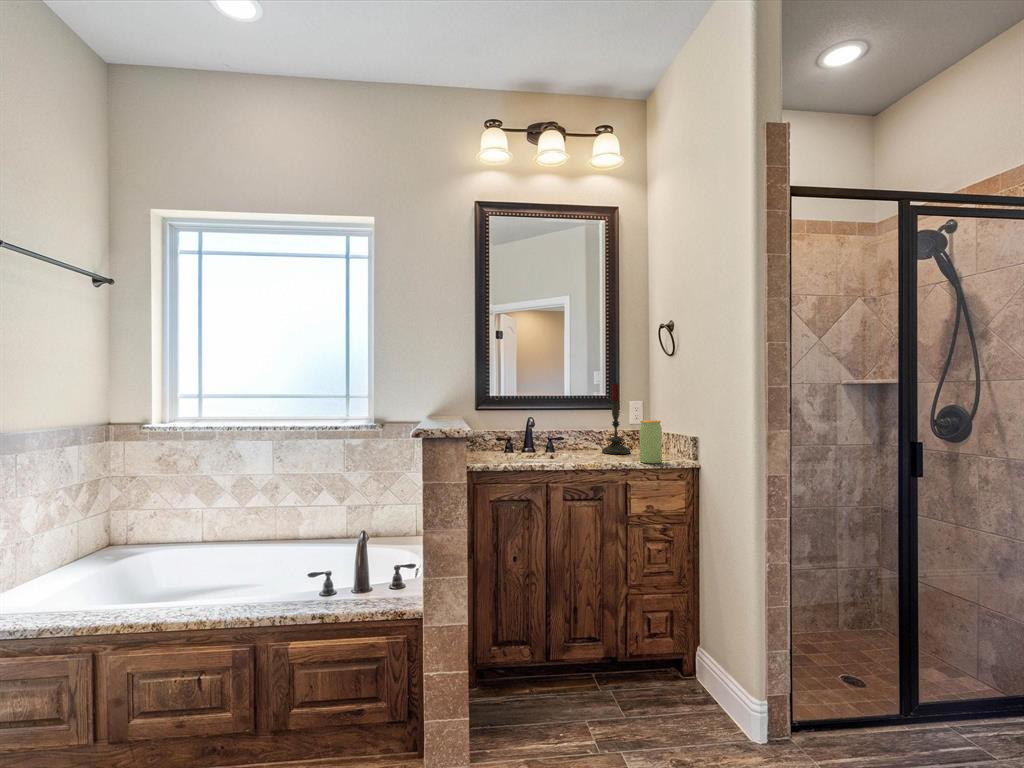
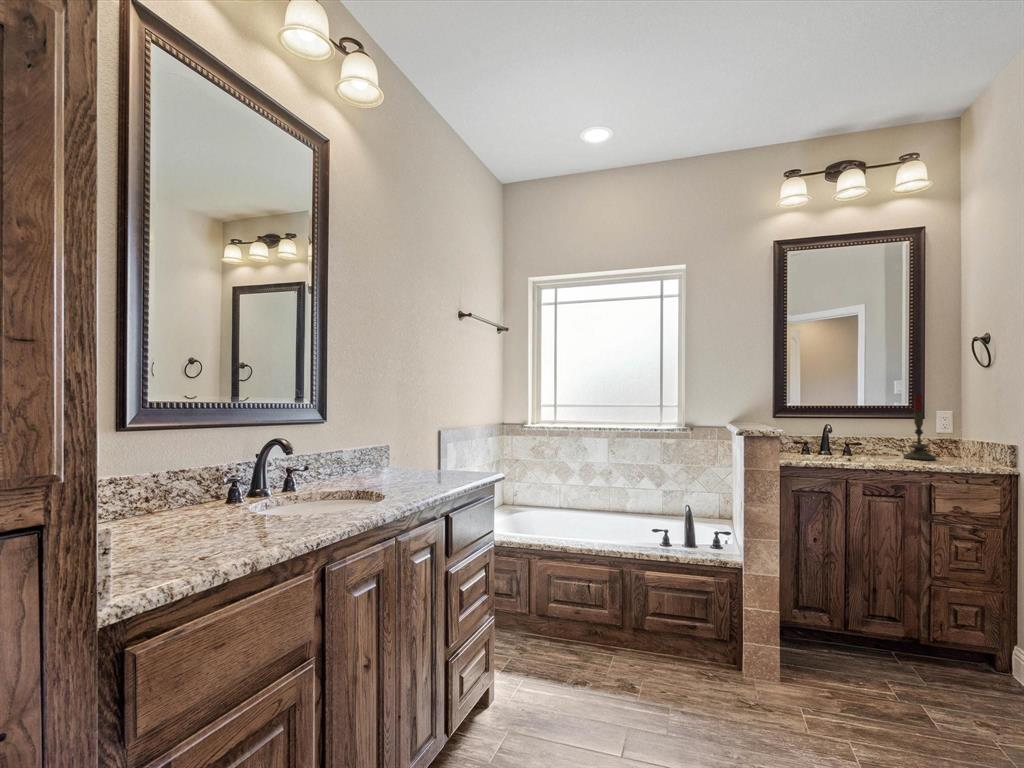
jar: present [640,420,662,463] -> none [944,429,970,468]

